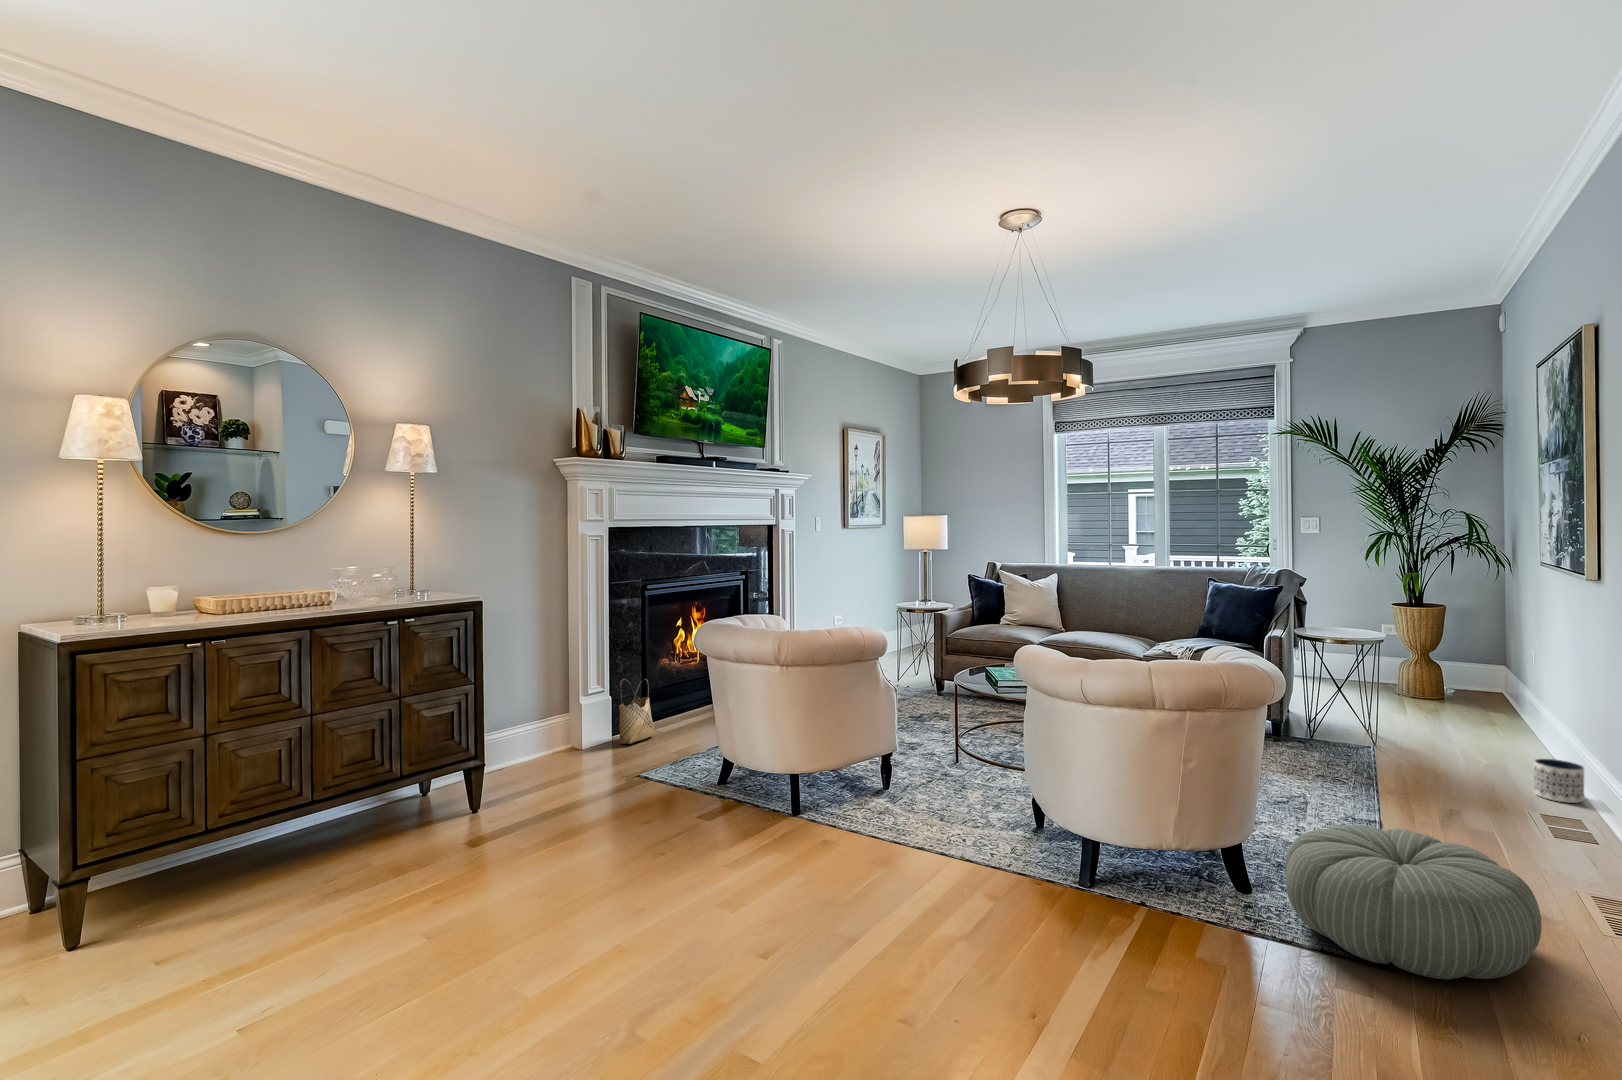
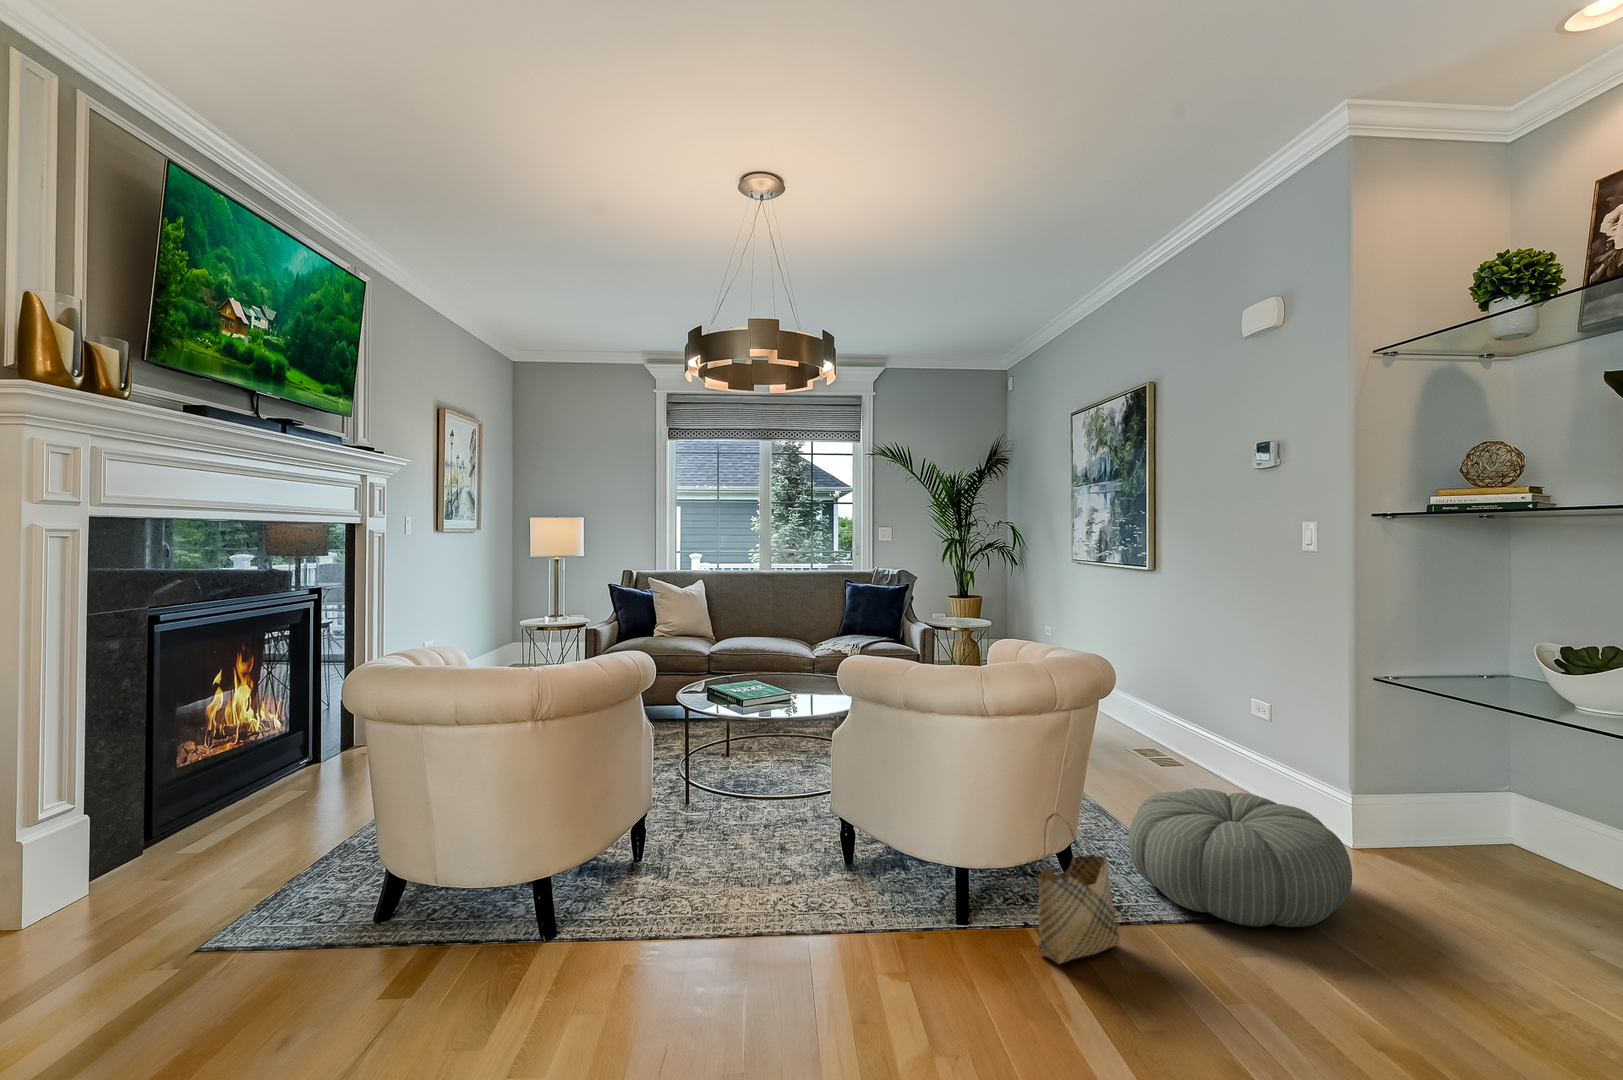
woven basket: present [619,679,655,744] -> present [1037,814,1119,964]
planter: present [1534,759,1584,803] -> none [1126,707,1157,739]

